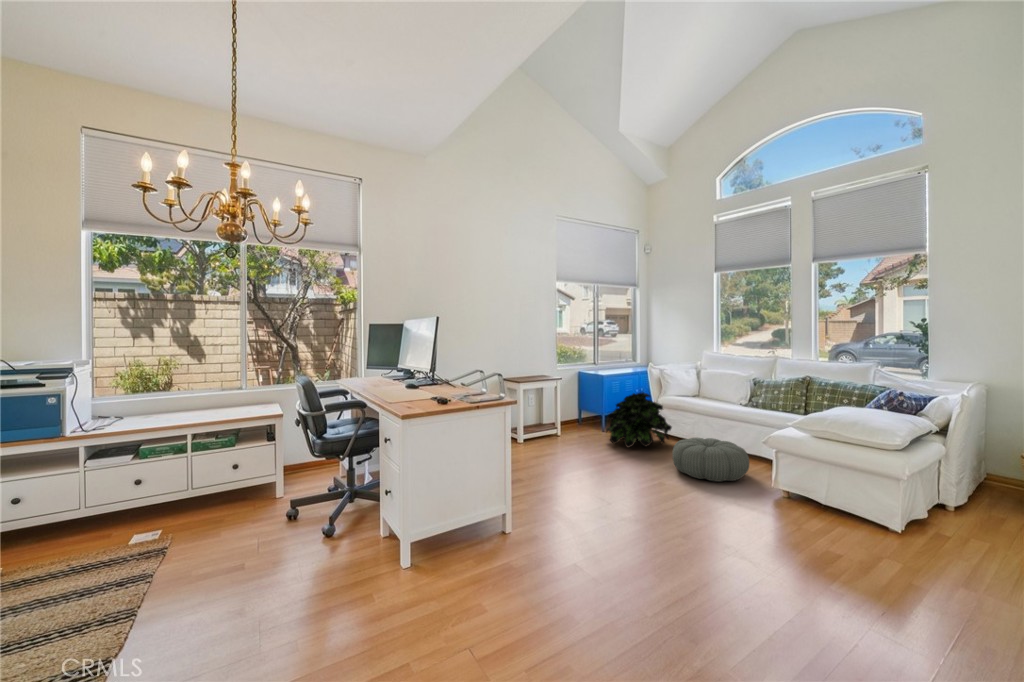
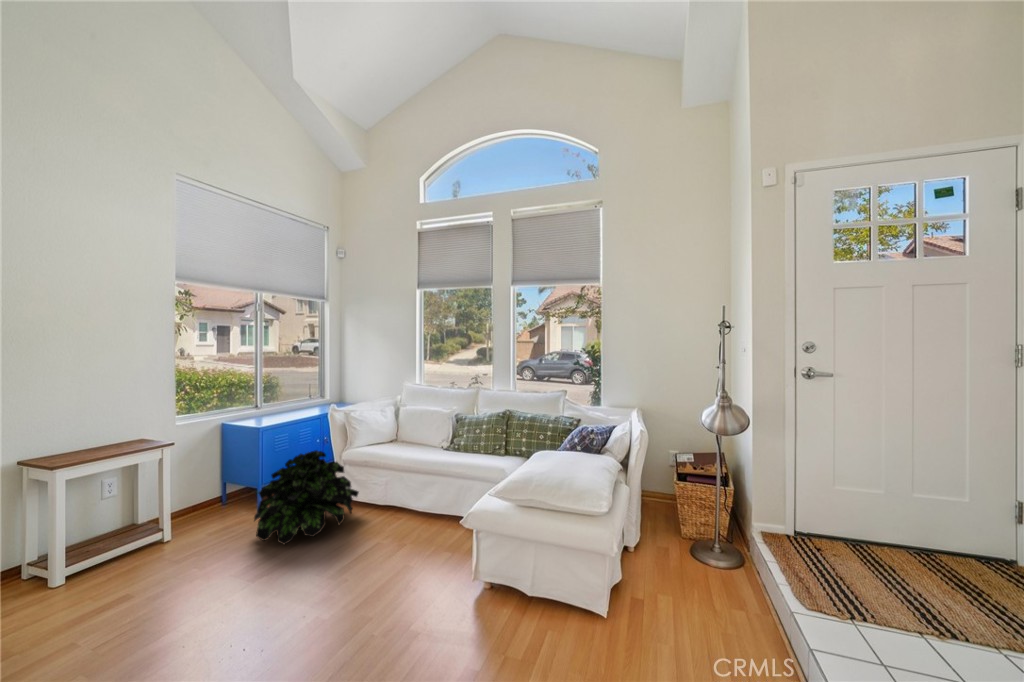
pouf: present [672,438,750,482] -> none [343,511,446,590]

